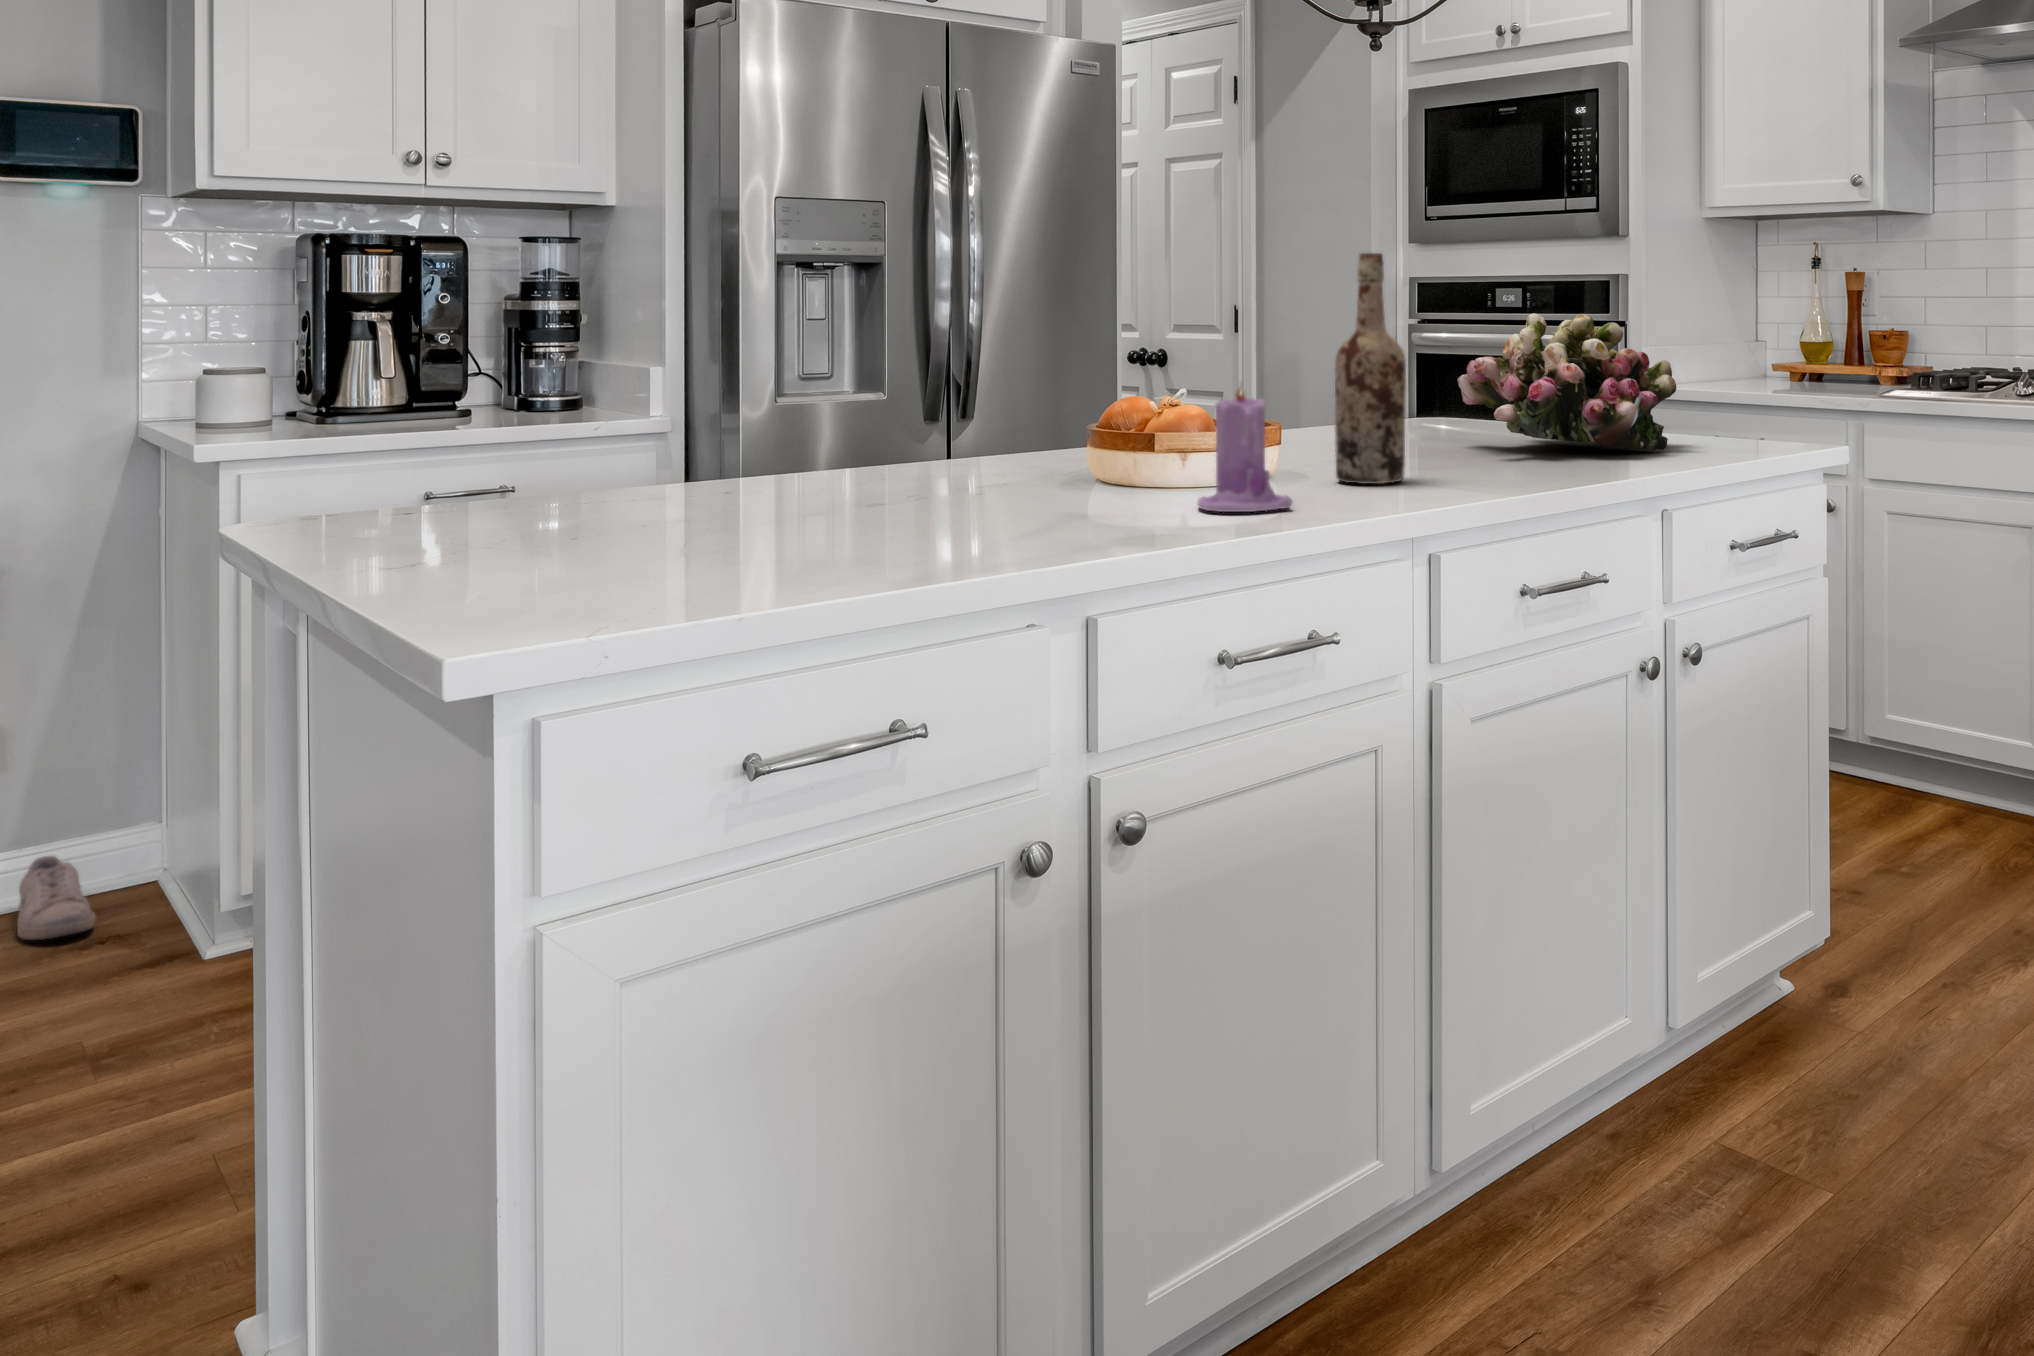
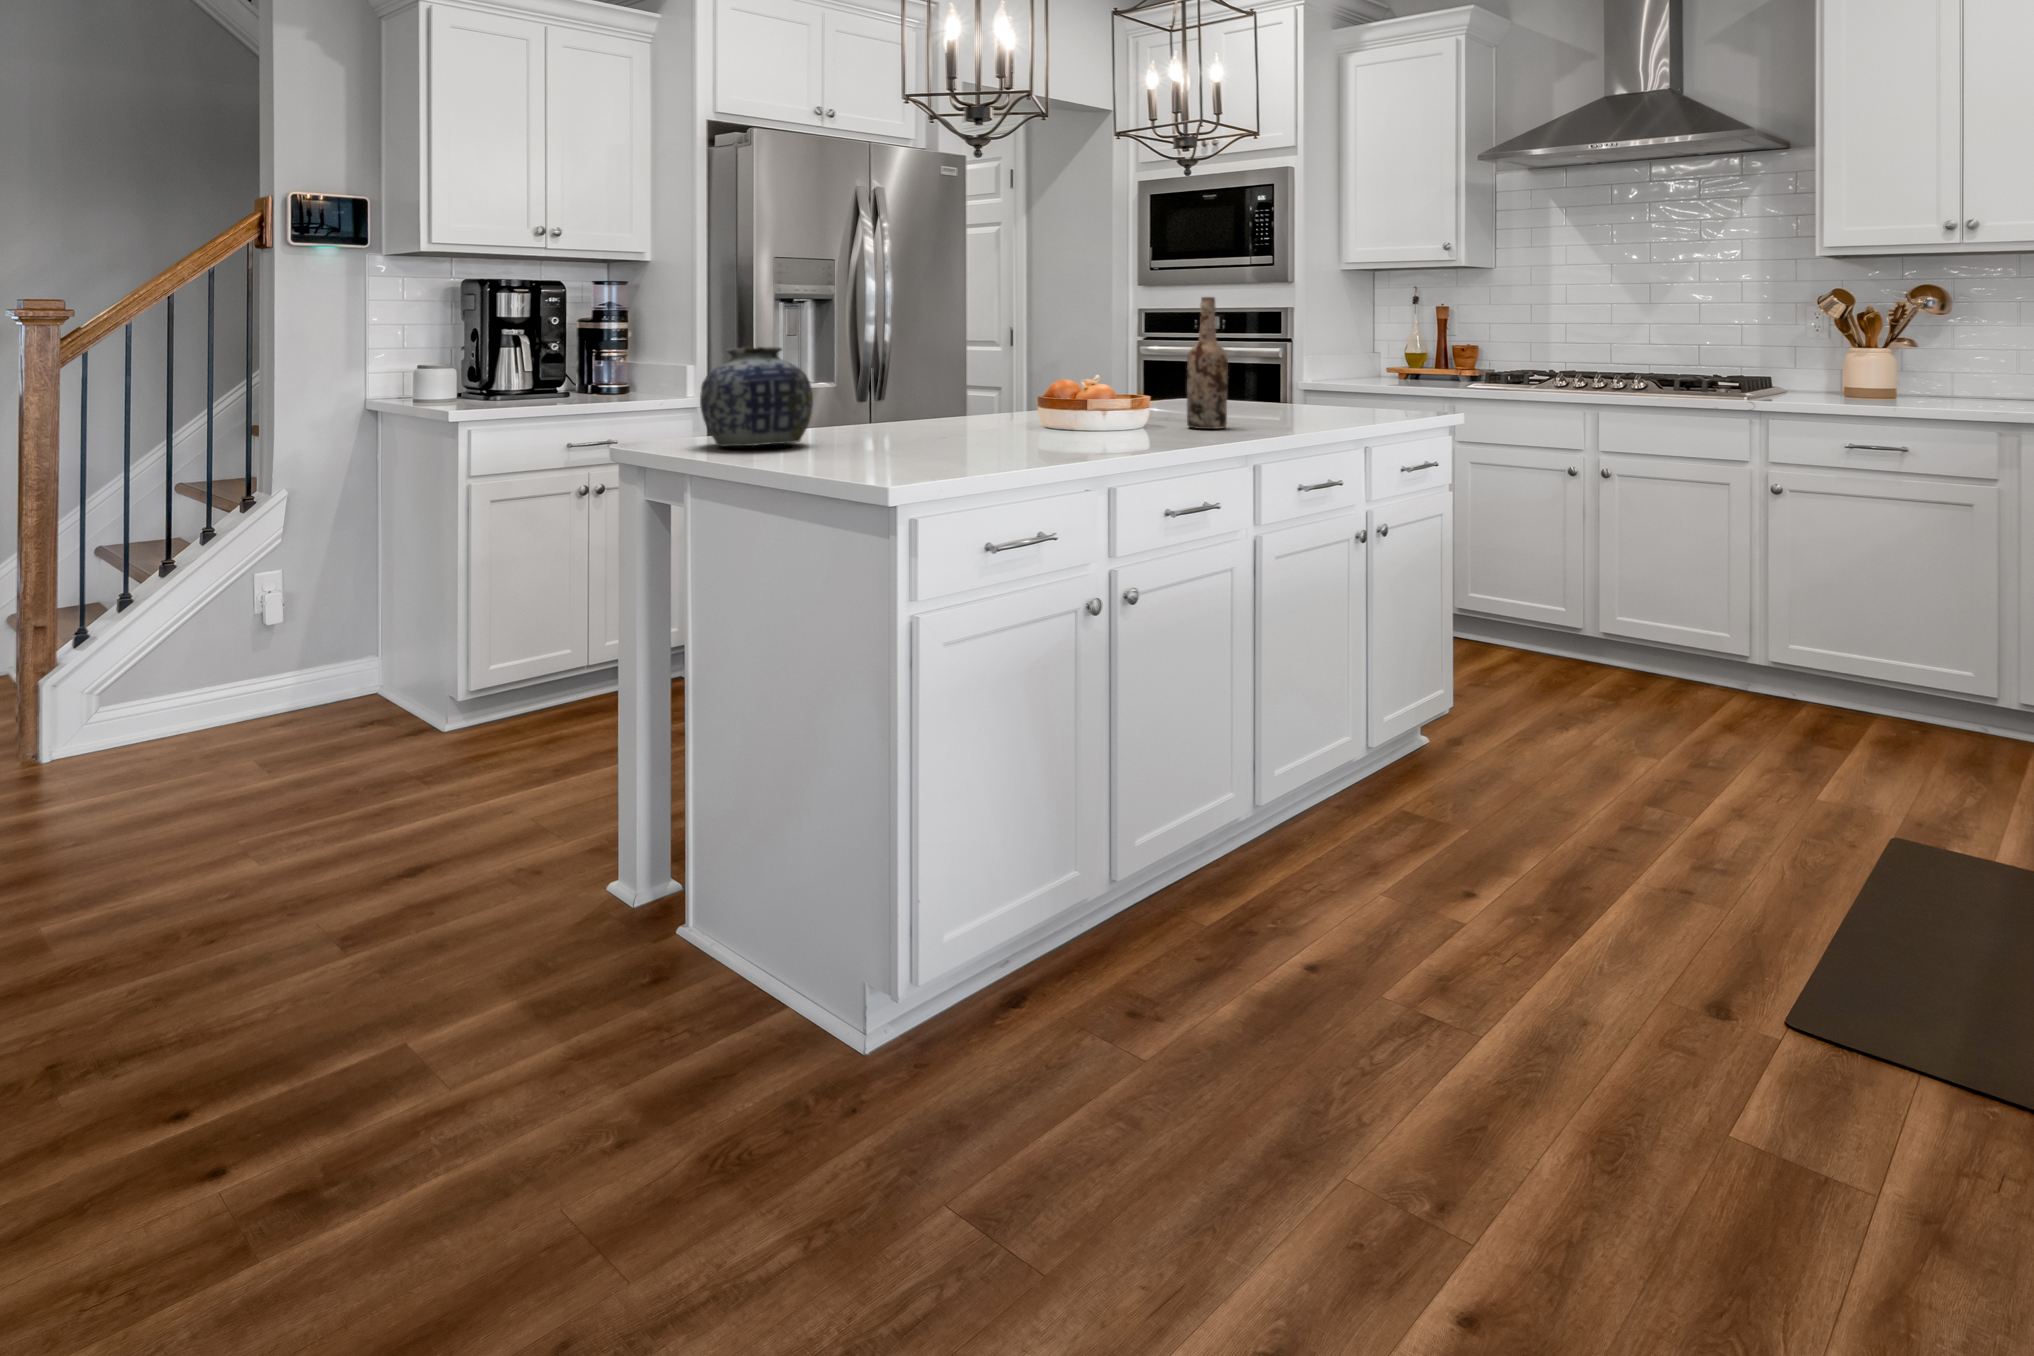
flower arrangement: present [1458,313,1676,451] -> none [1234,332,1367,414]
vase: none [364,346,595,531] -> present [700,347,813,446]
candle: present [1198,388,1292,512] -> none [1129,368,1183,440]
shoe: present [17,856,96,940] -> none [304,673,360,722]

